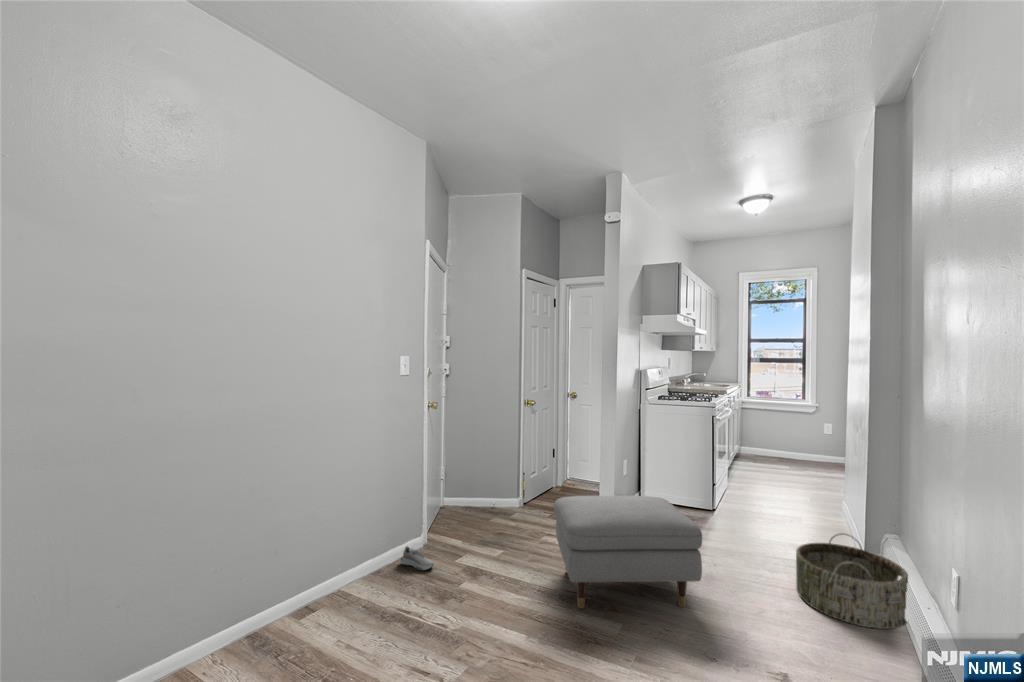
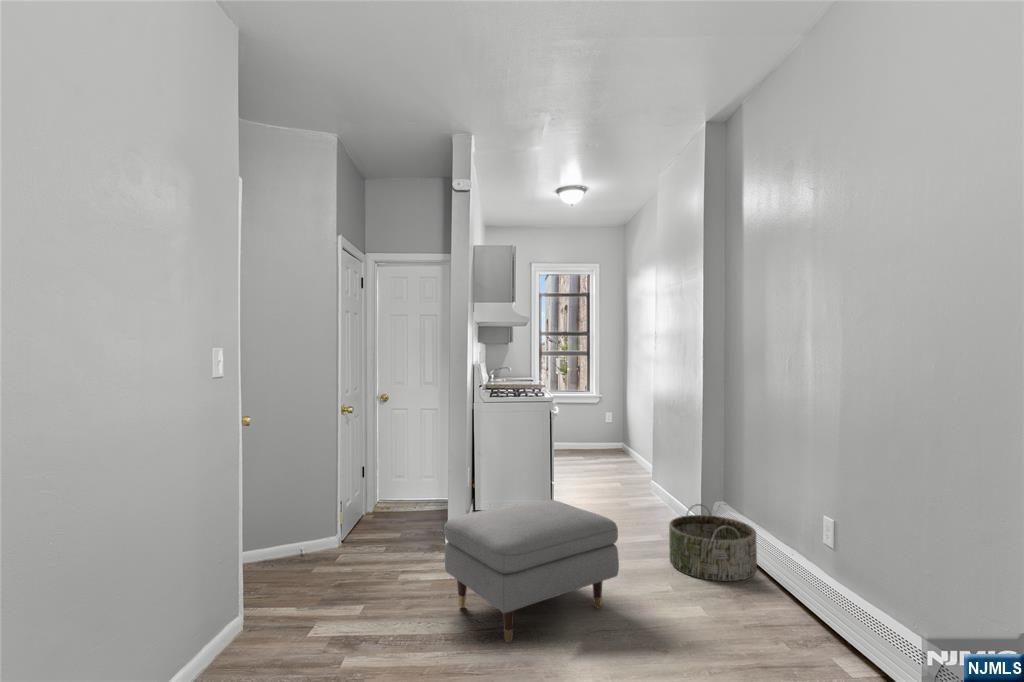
shoe: present [400,547,434,570] -> none [221,633,283,665]

